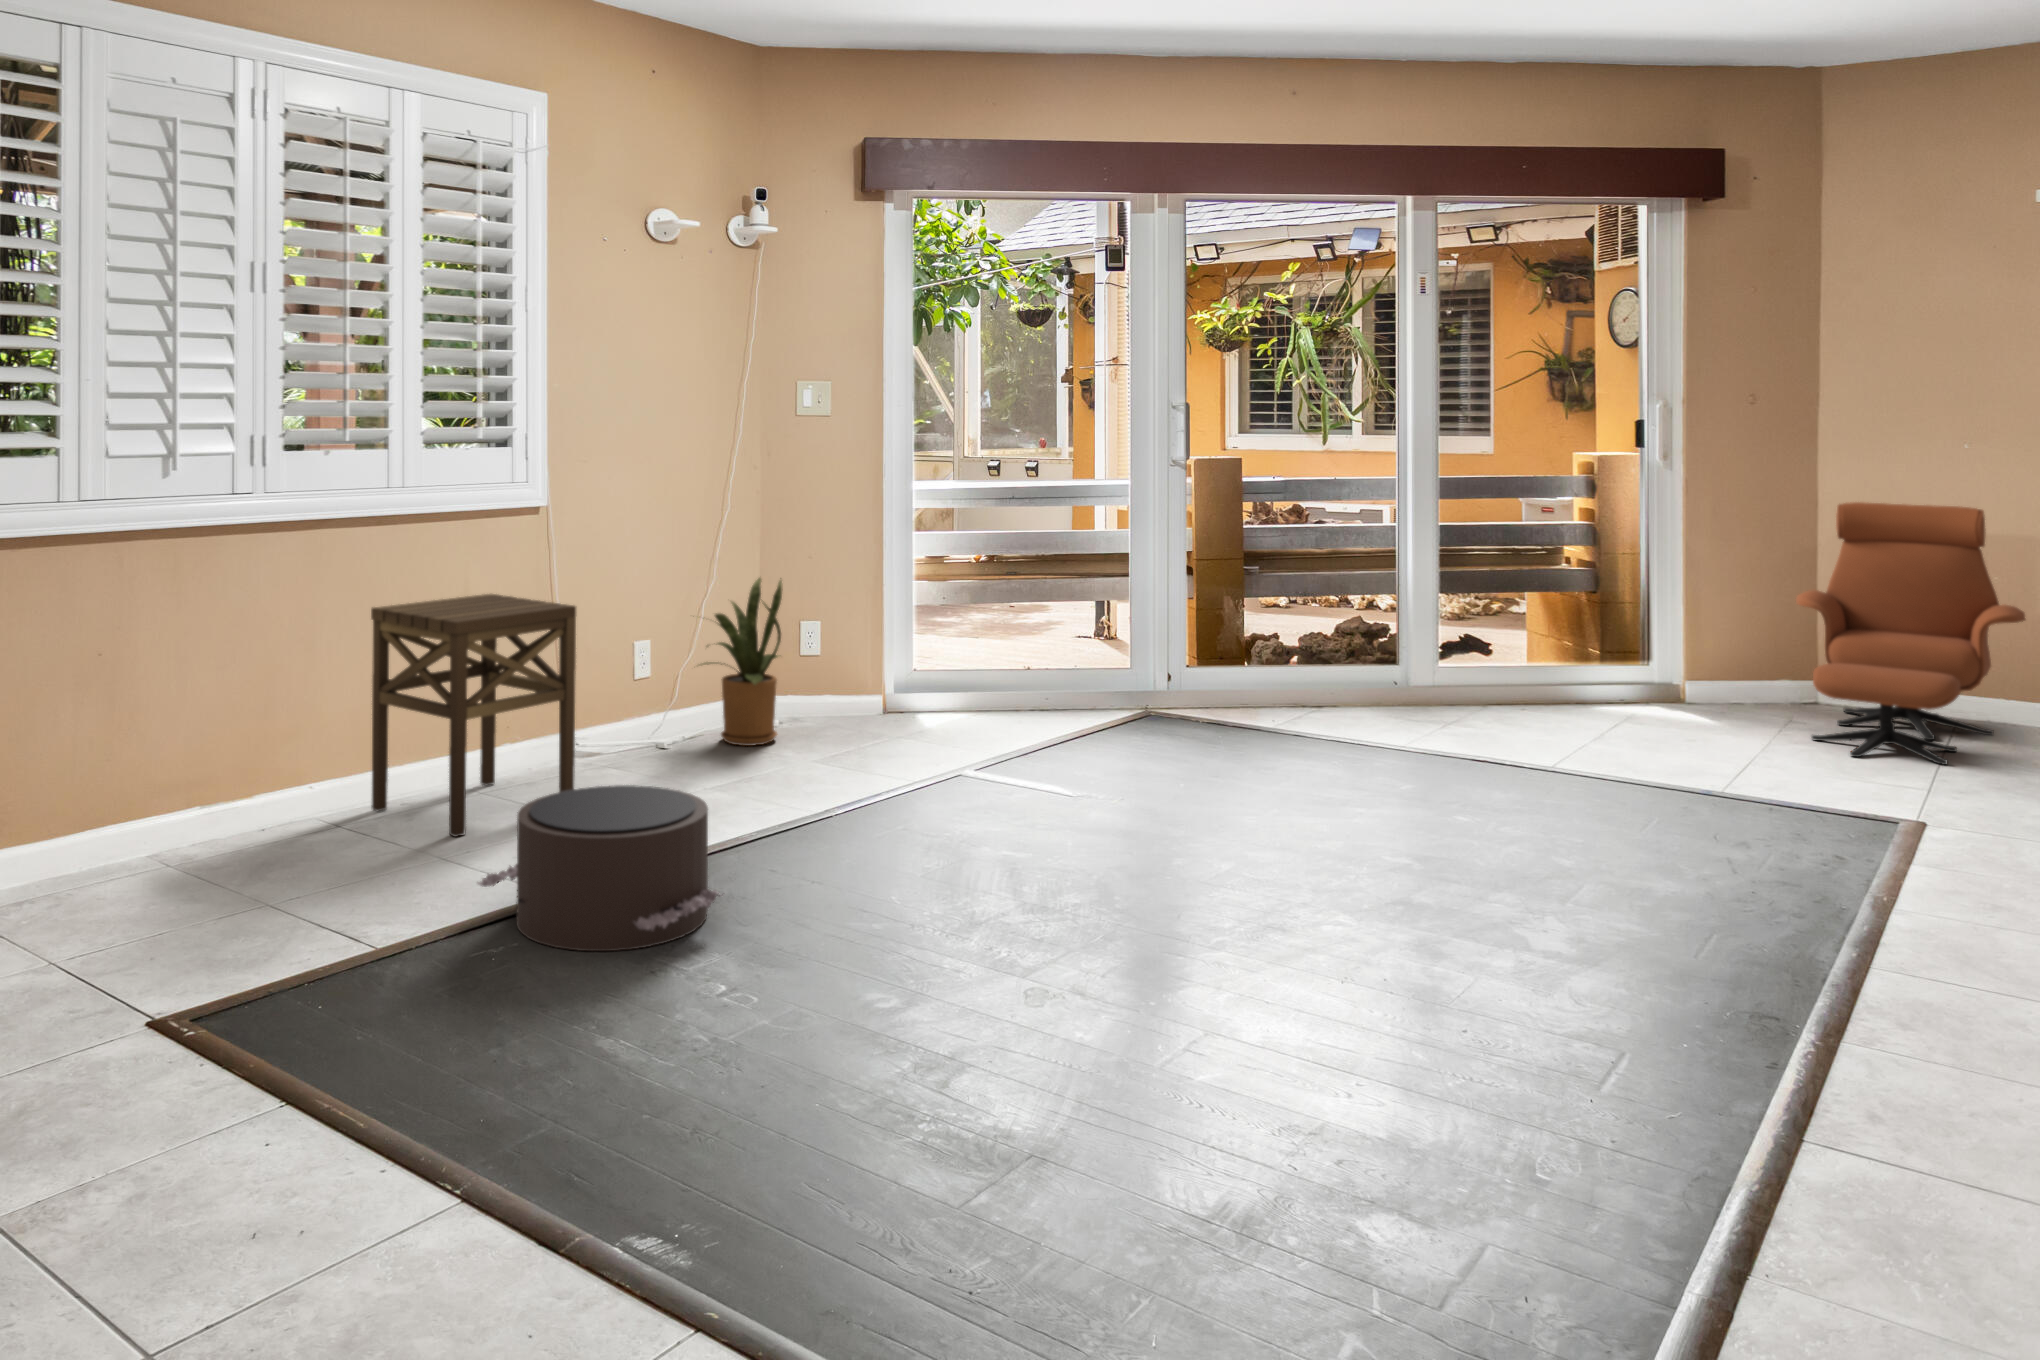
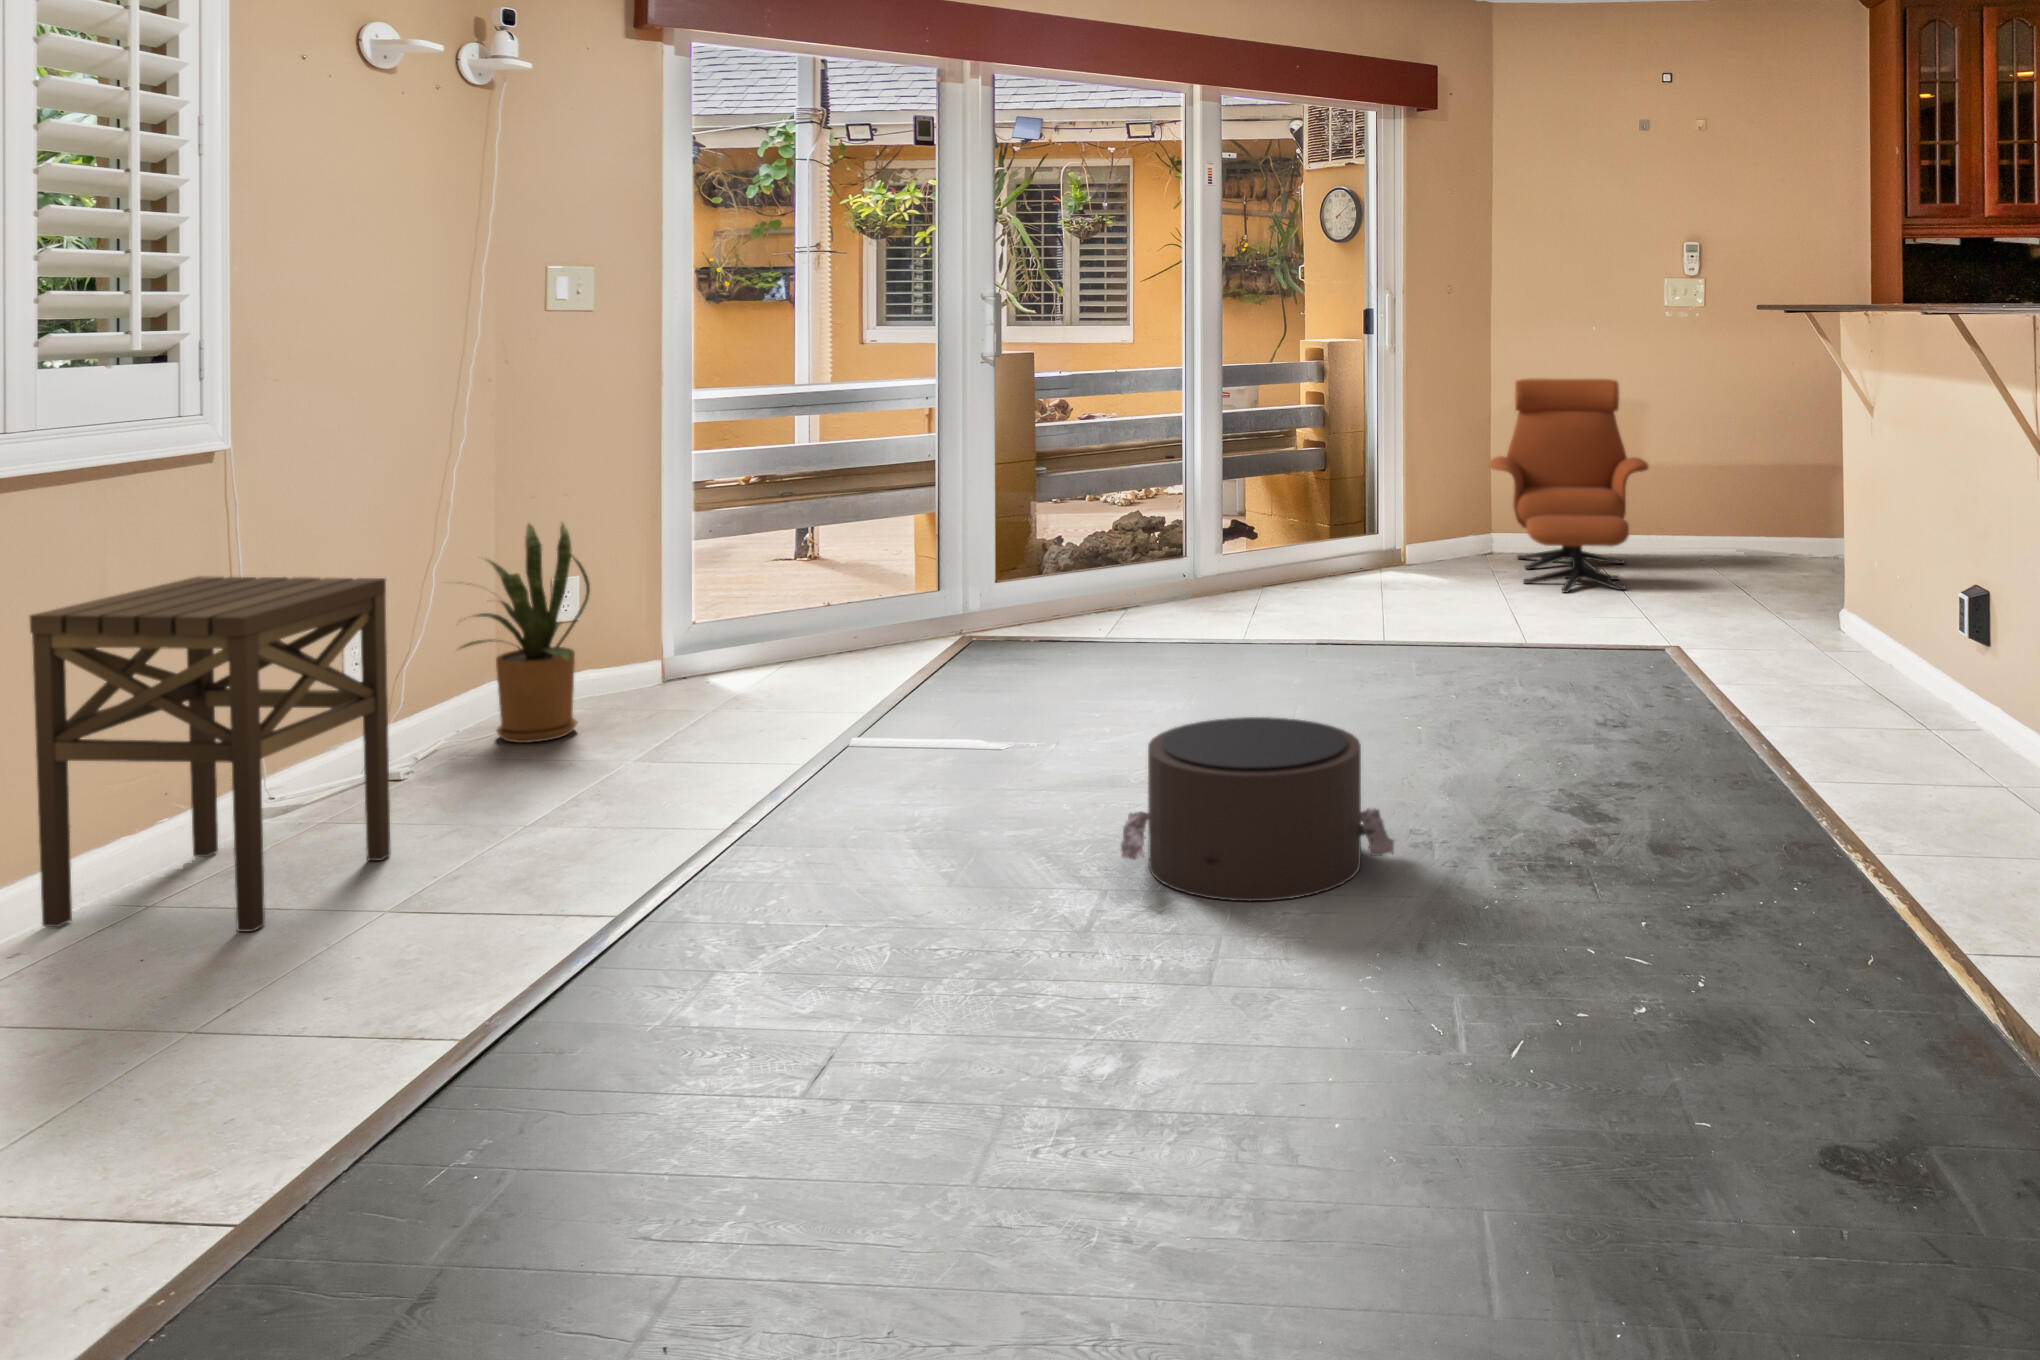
pouf: present [478,785,719,951] -> present [1121,717,1394,901]

